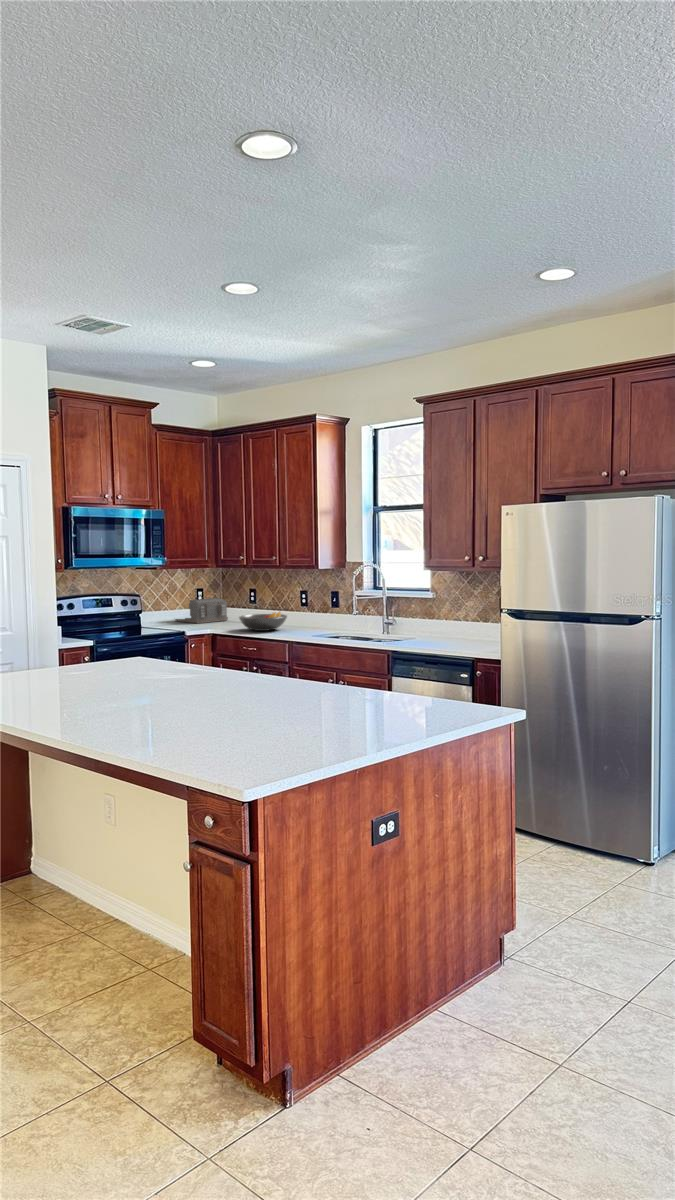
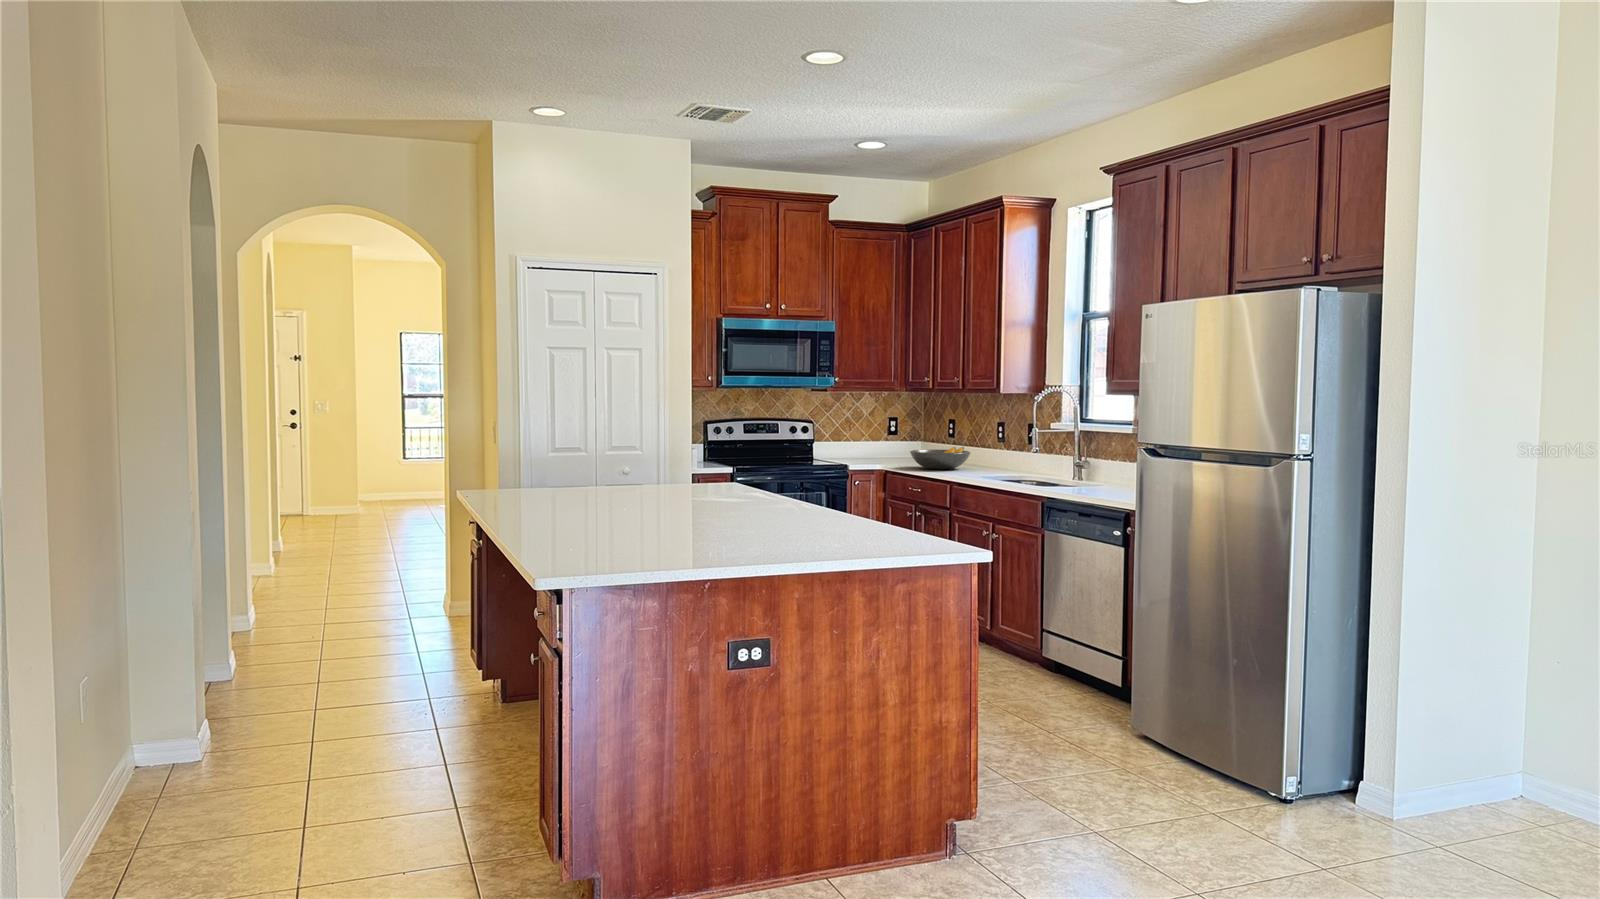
toaster: present [175,598,228,623] -> none [863,429,924,459]

